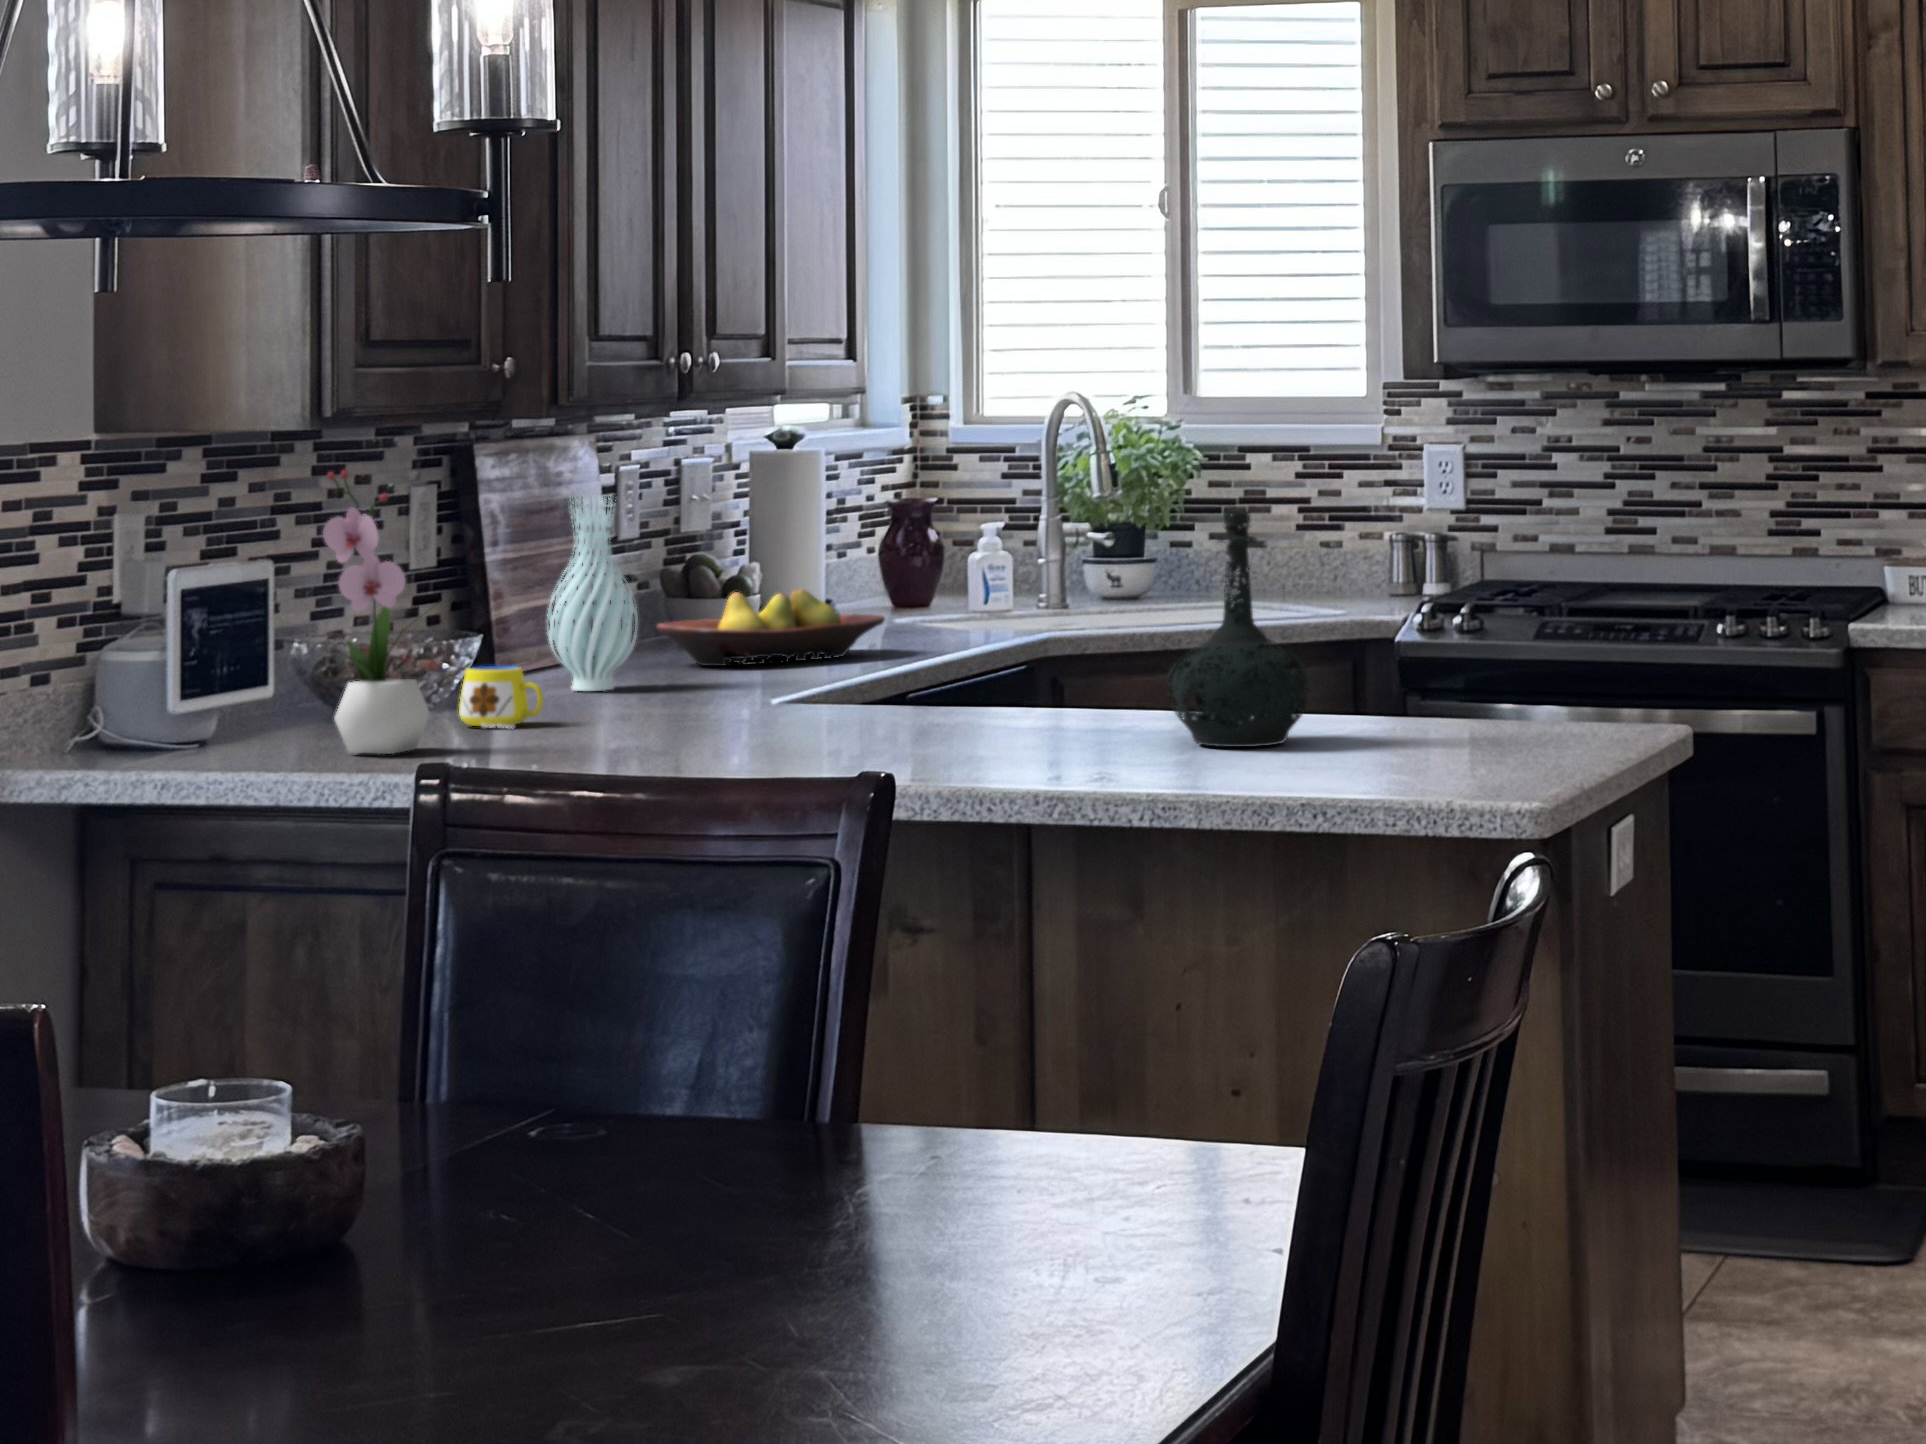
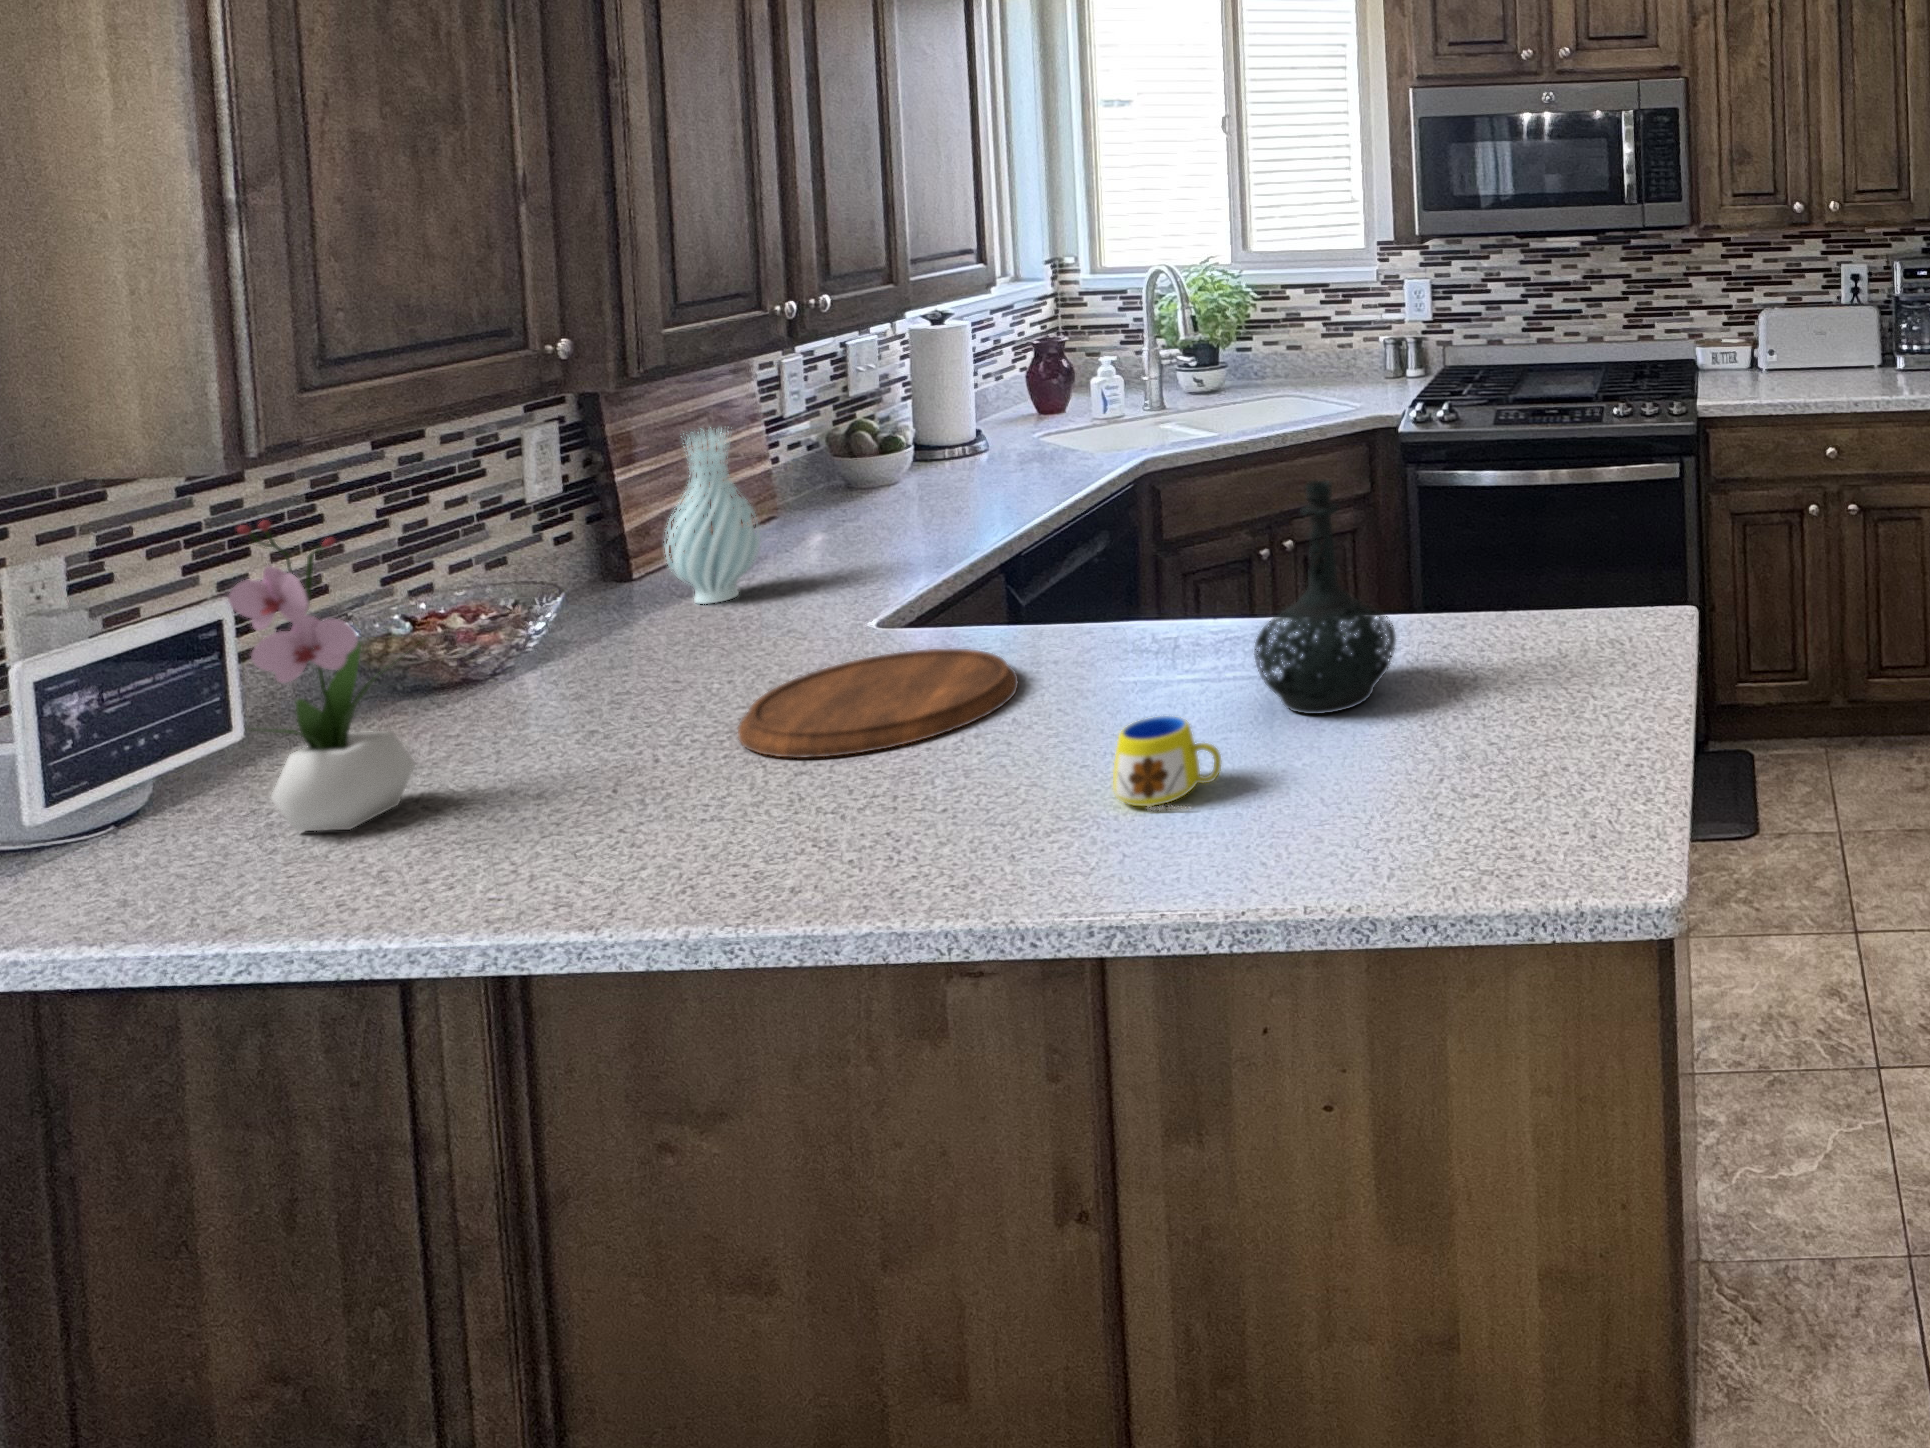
fruit bowl: present [656,589,885,666] -> none [803,457,1013,535]
mug: present [459,666,543,728] -> present [1113,716,1221,810]
cutting board: none [678,702,930,746] -> present [738,649,1018,758]

